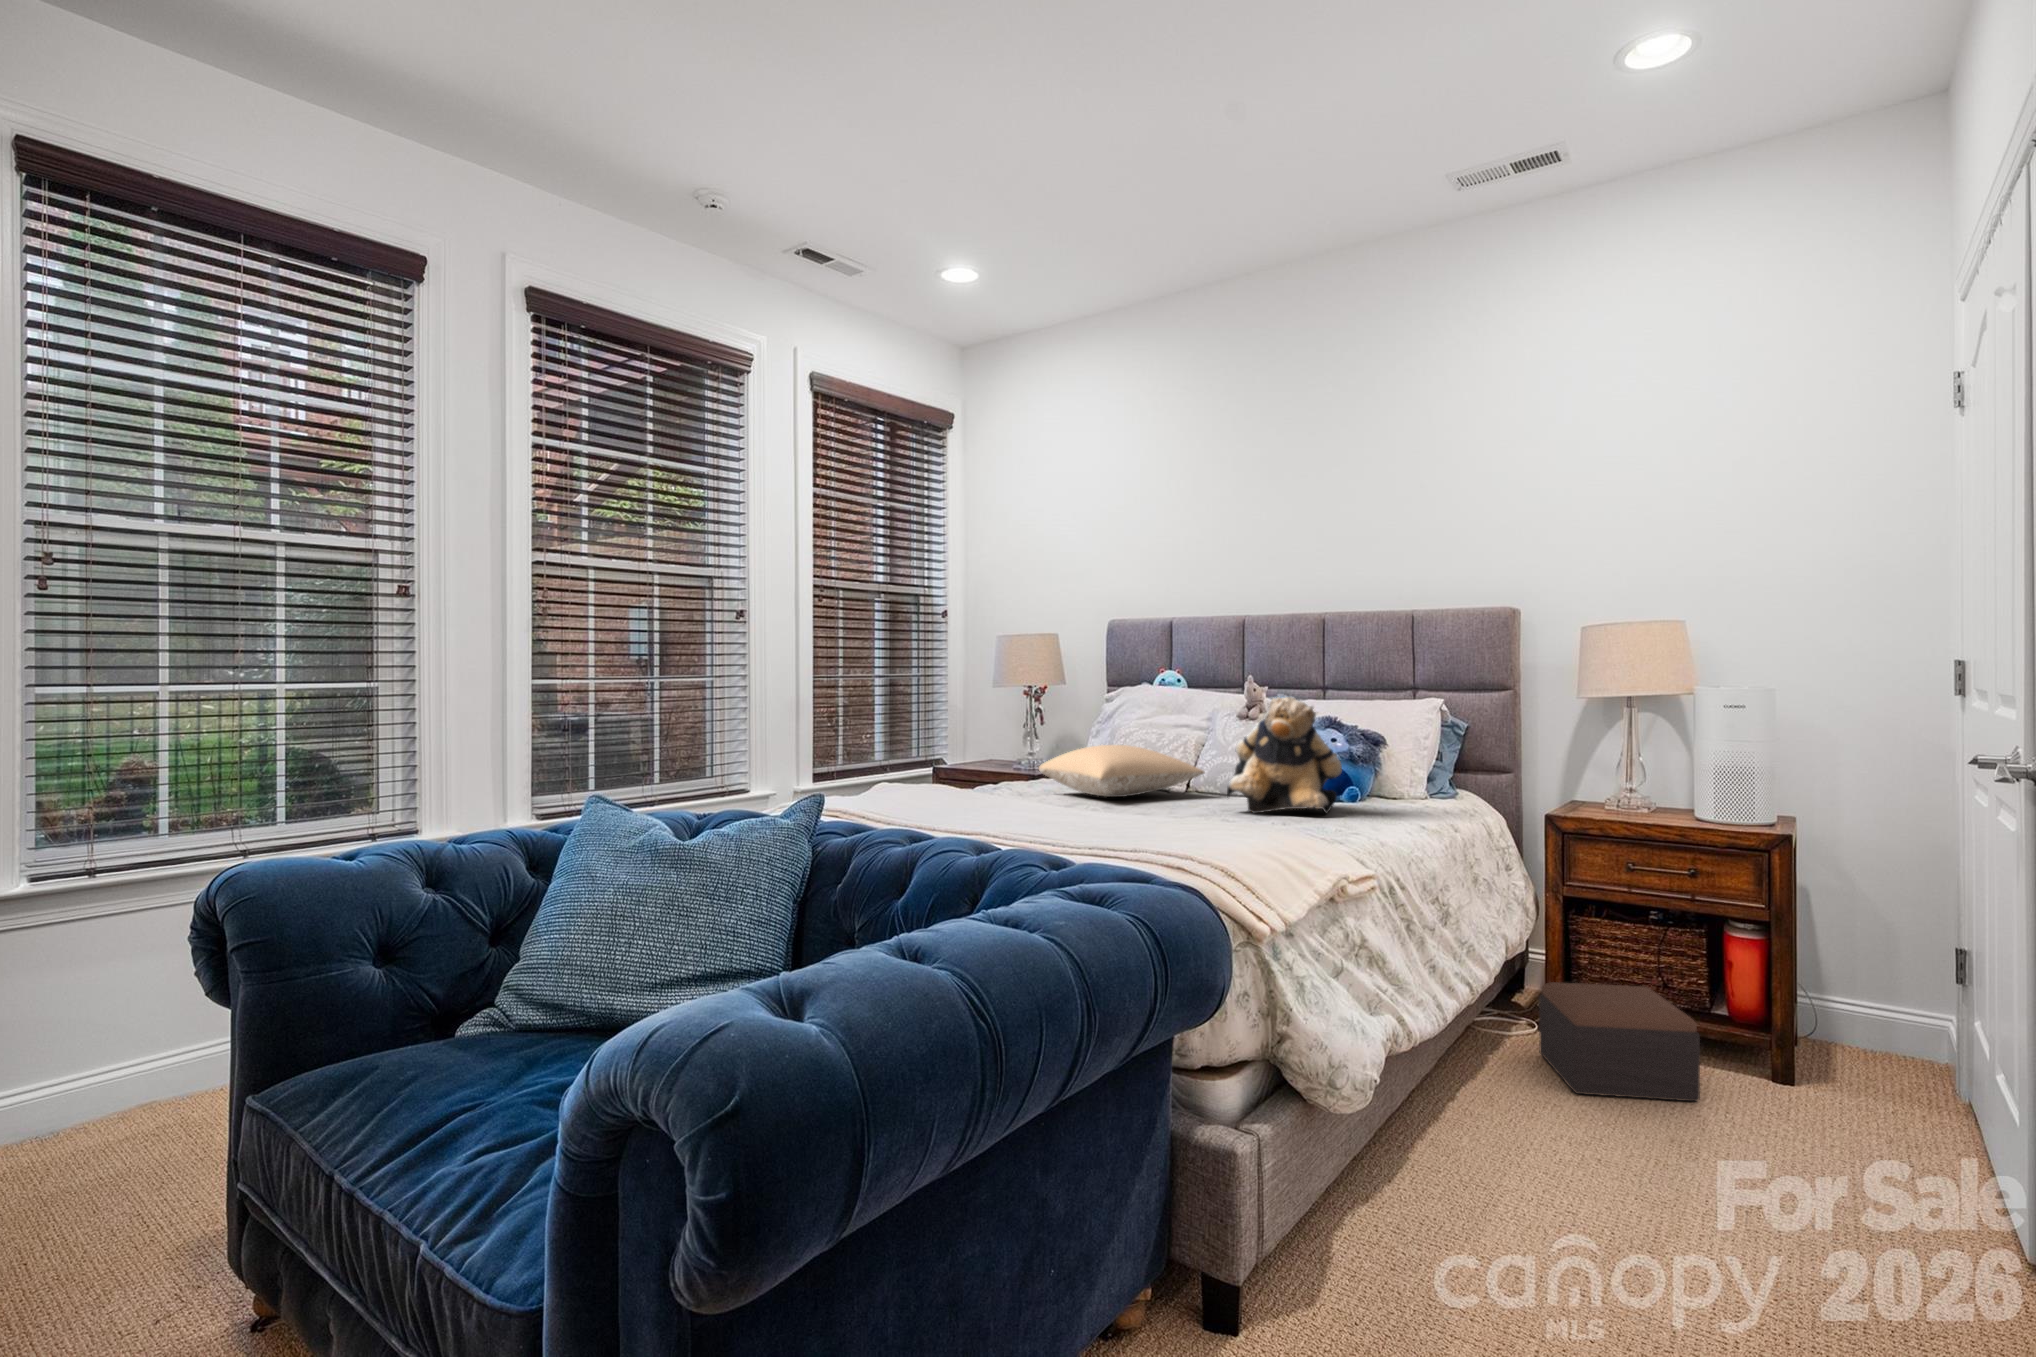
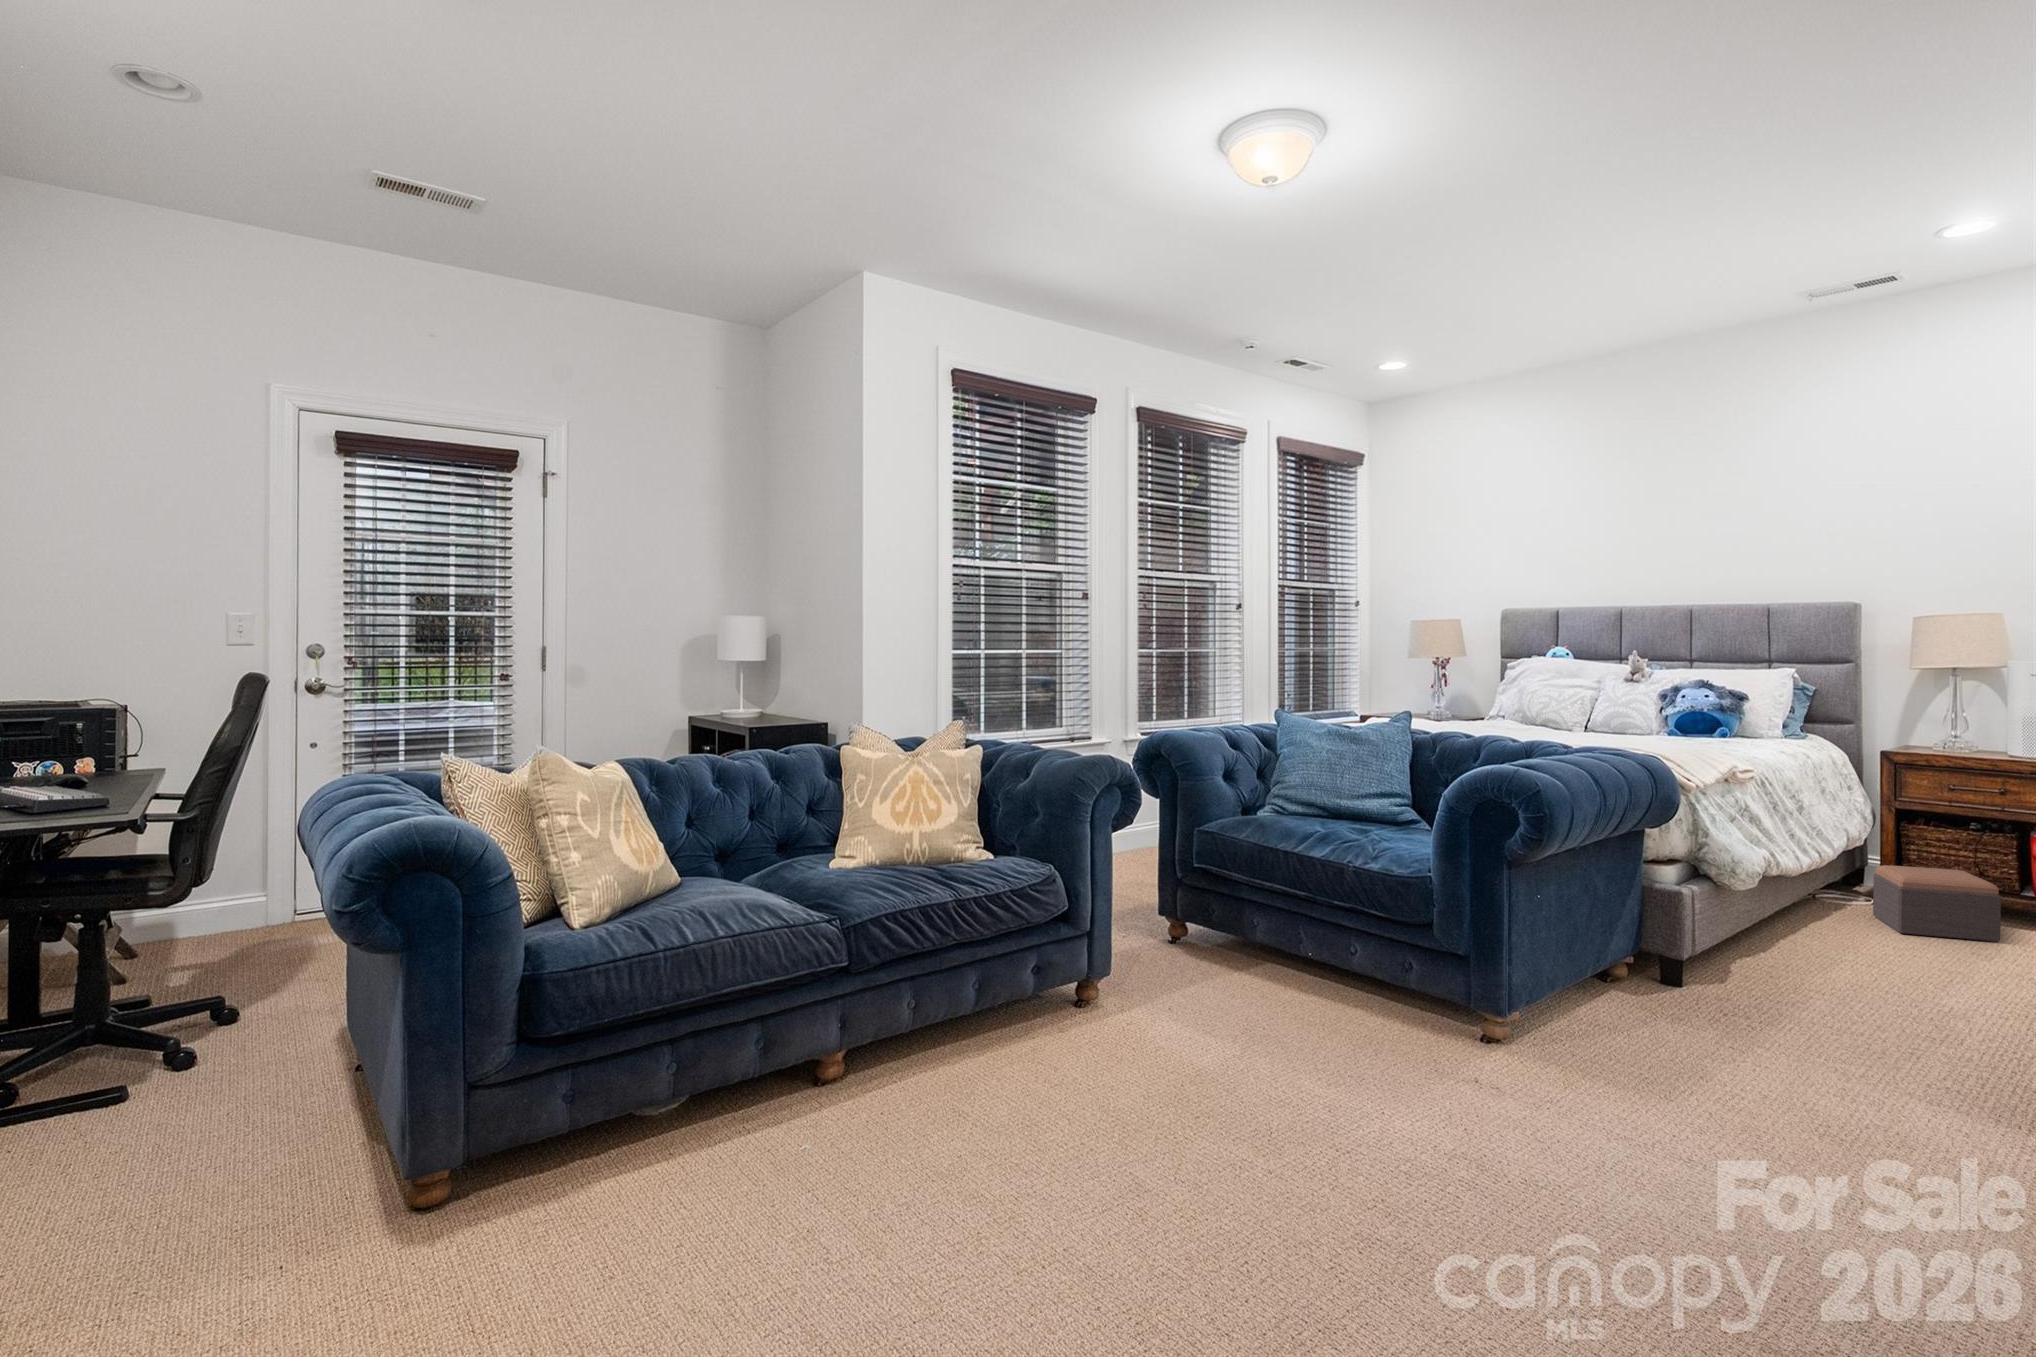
teddy bear: present [1227,697,1342,814] -> none [1629,664,1719,745]
pillow: present [1039,745,1205,797] -> none [1472,700,1603,734]

